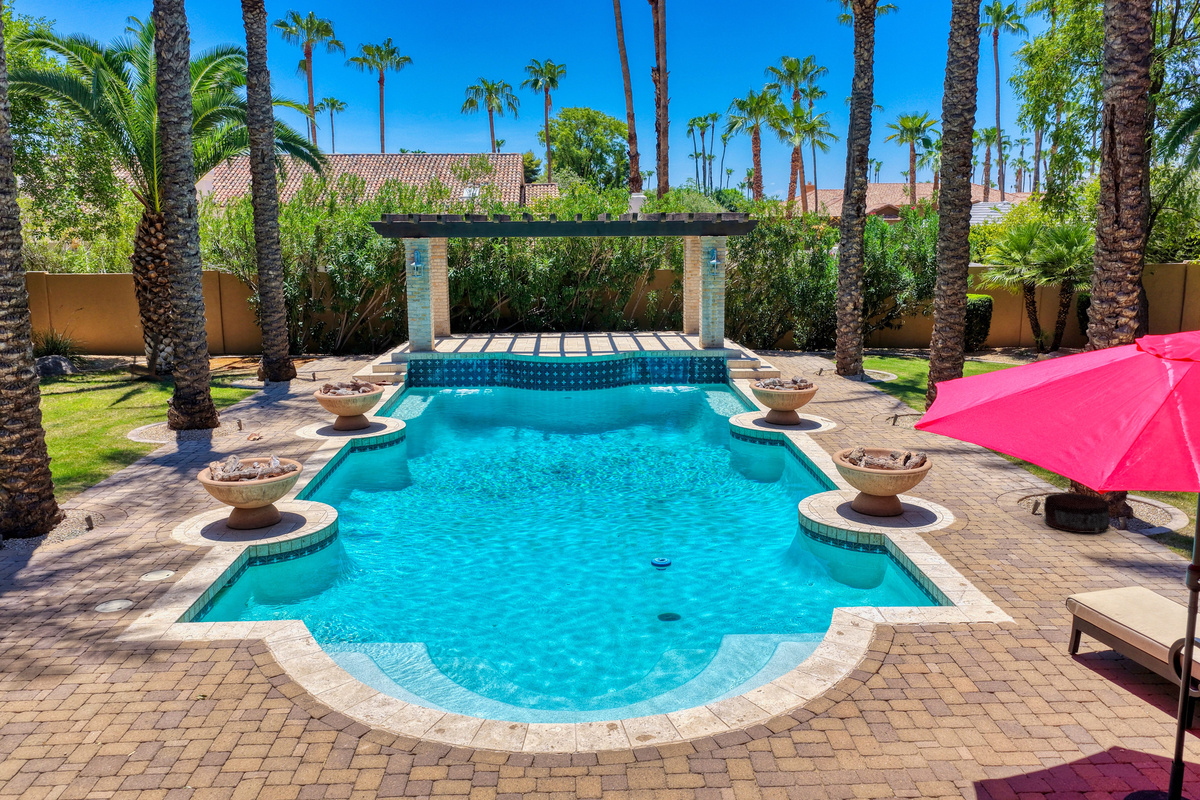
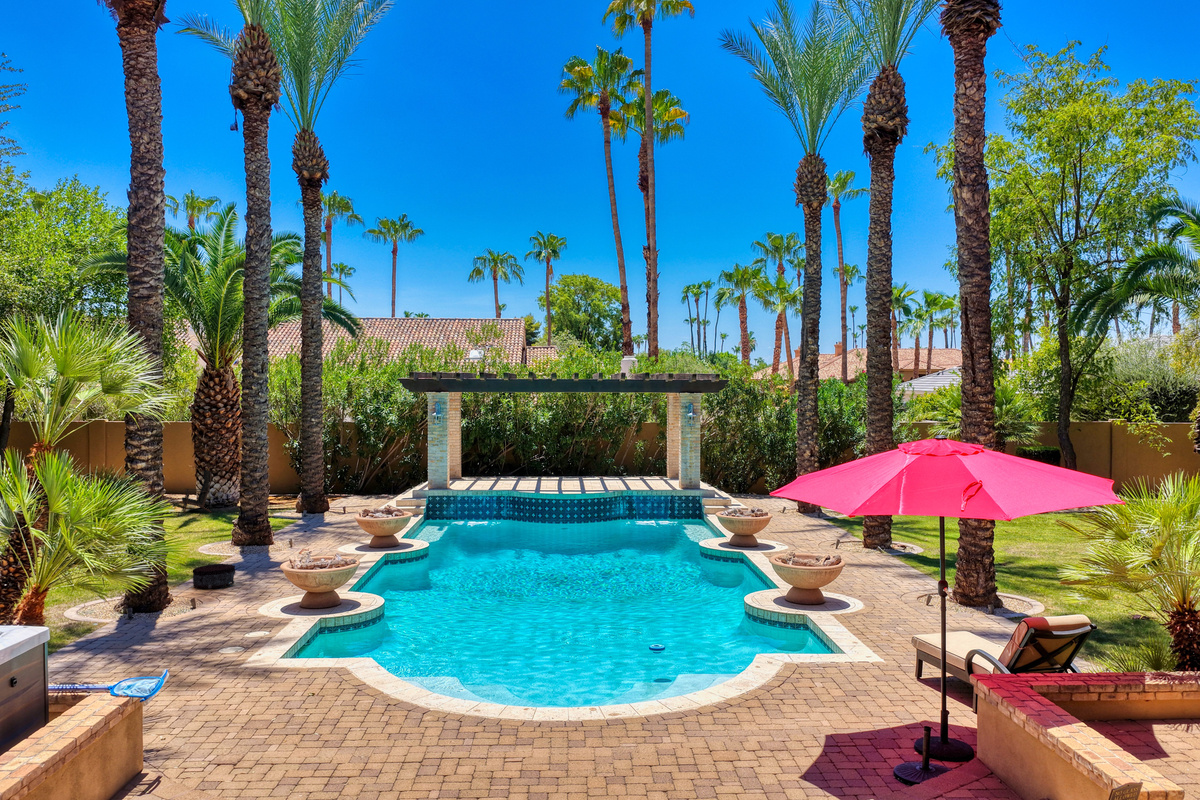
pouf: present [1044,493,1110,533] -> present [193,564,235,589]

